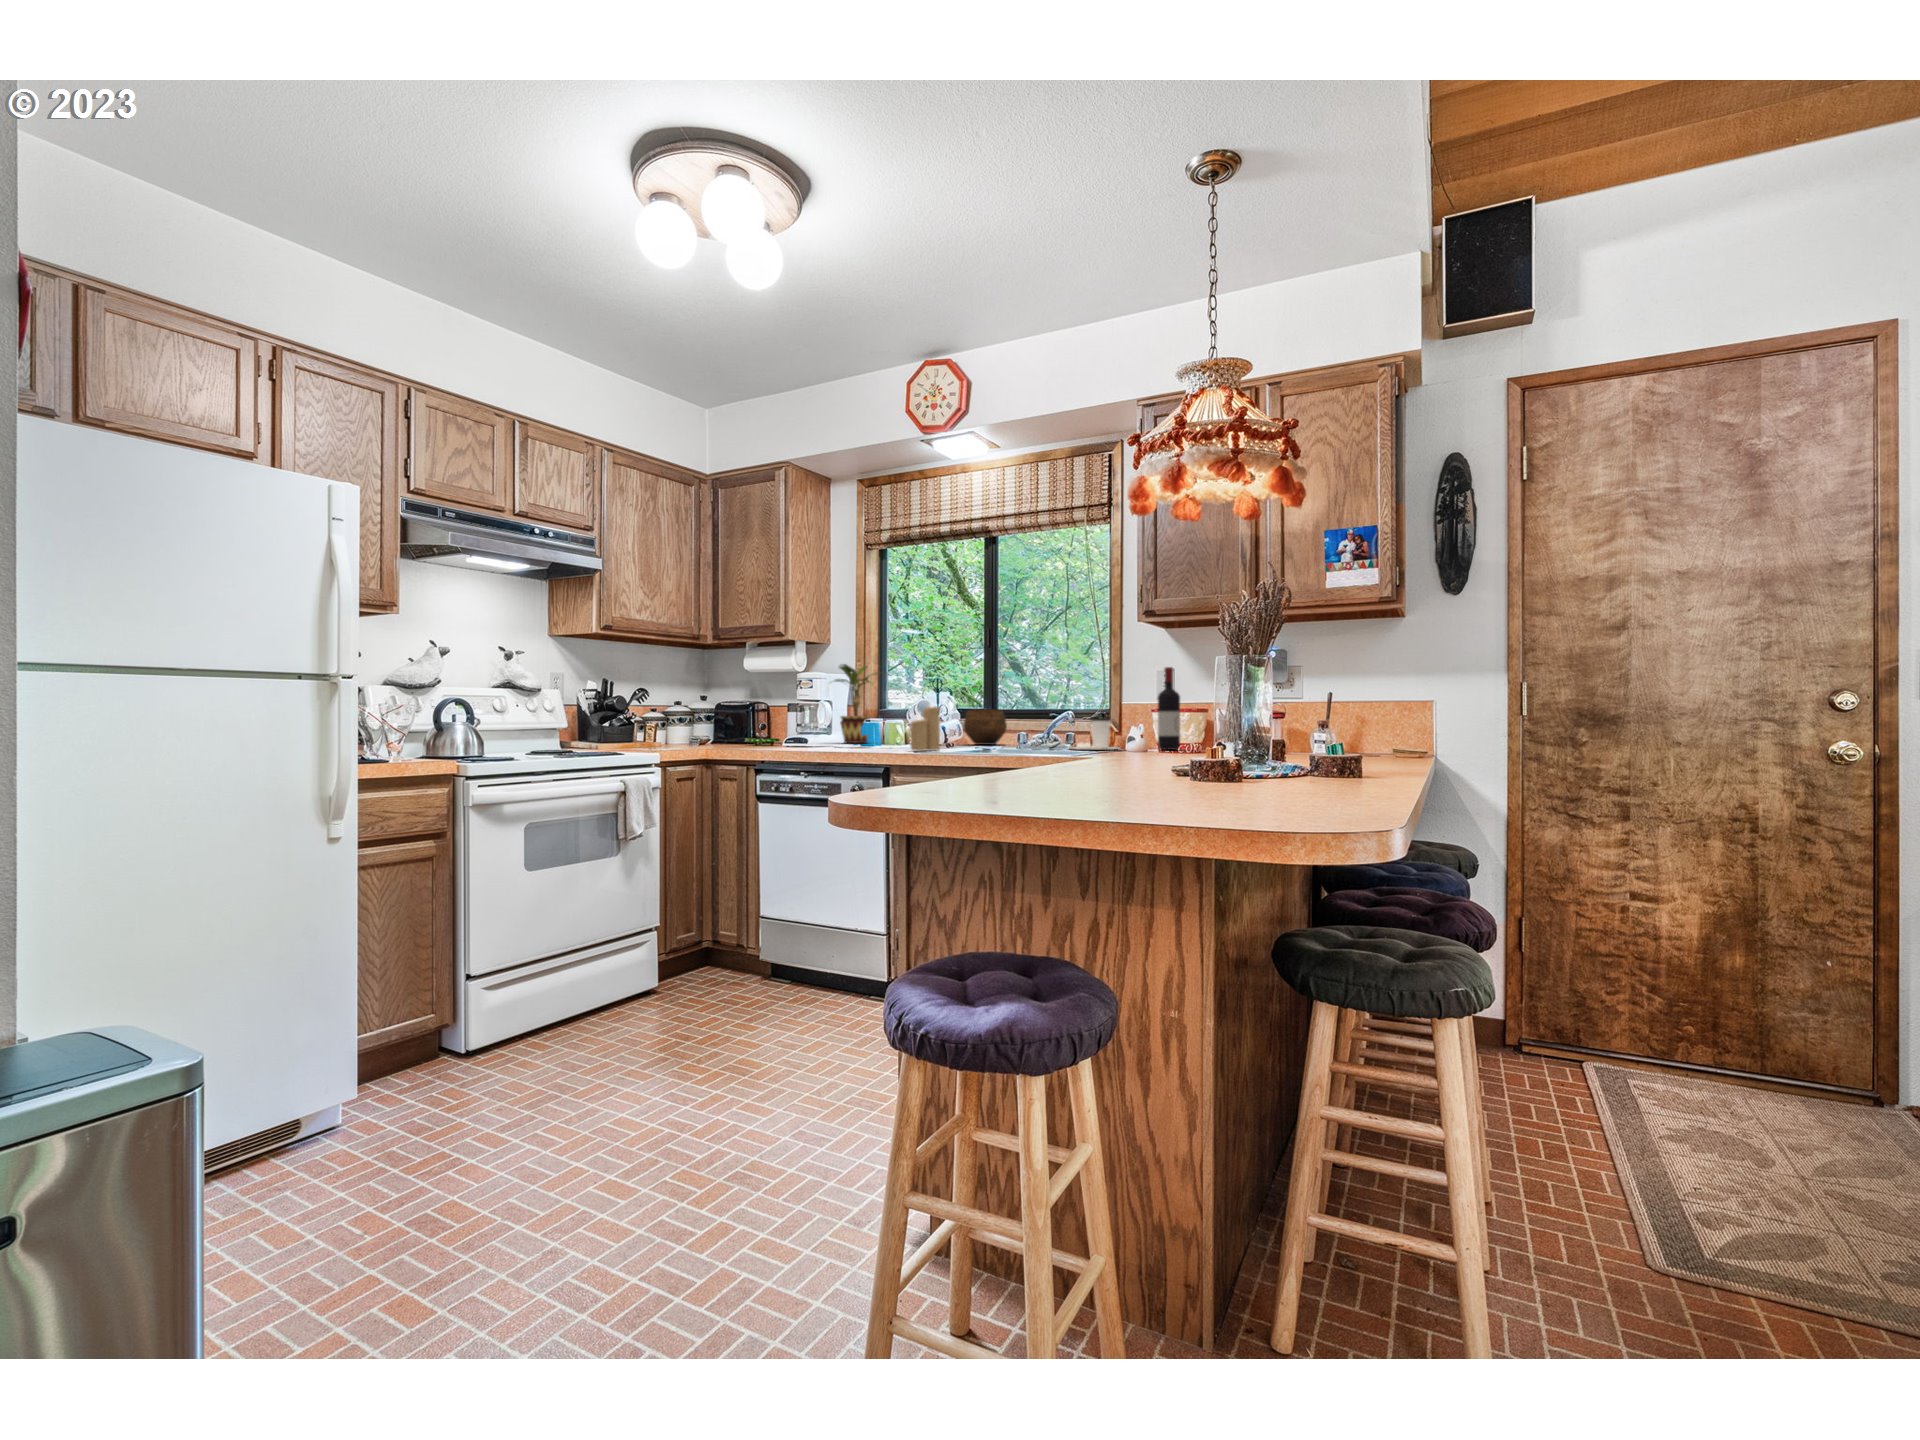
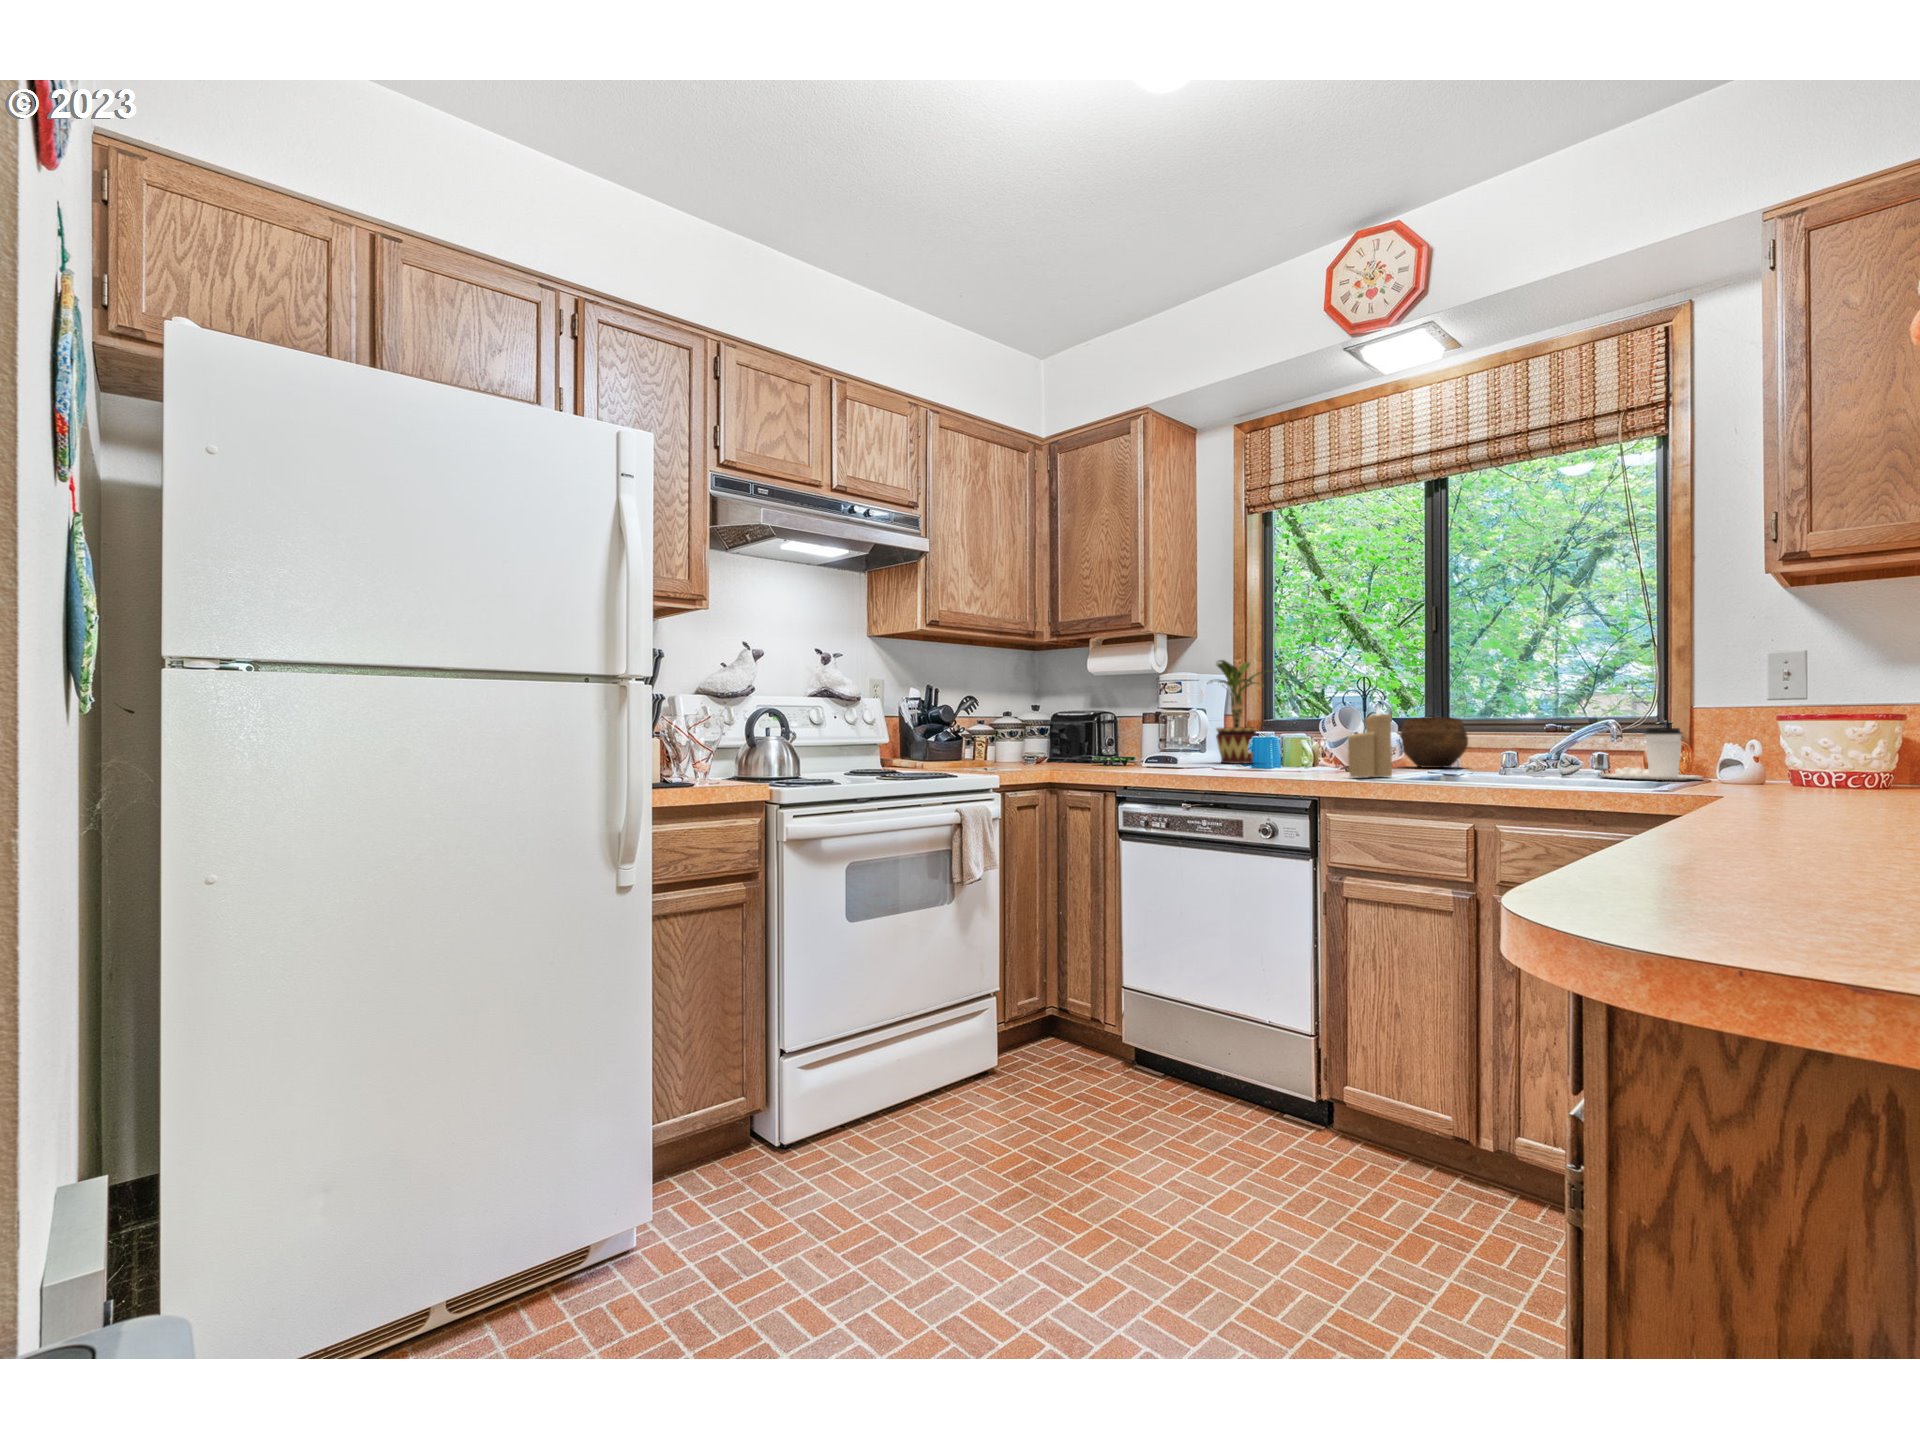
wine bottle: present [1158,667,1180,750] -> none [1775,646,1824,782]

